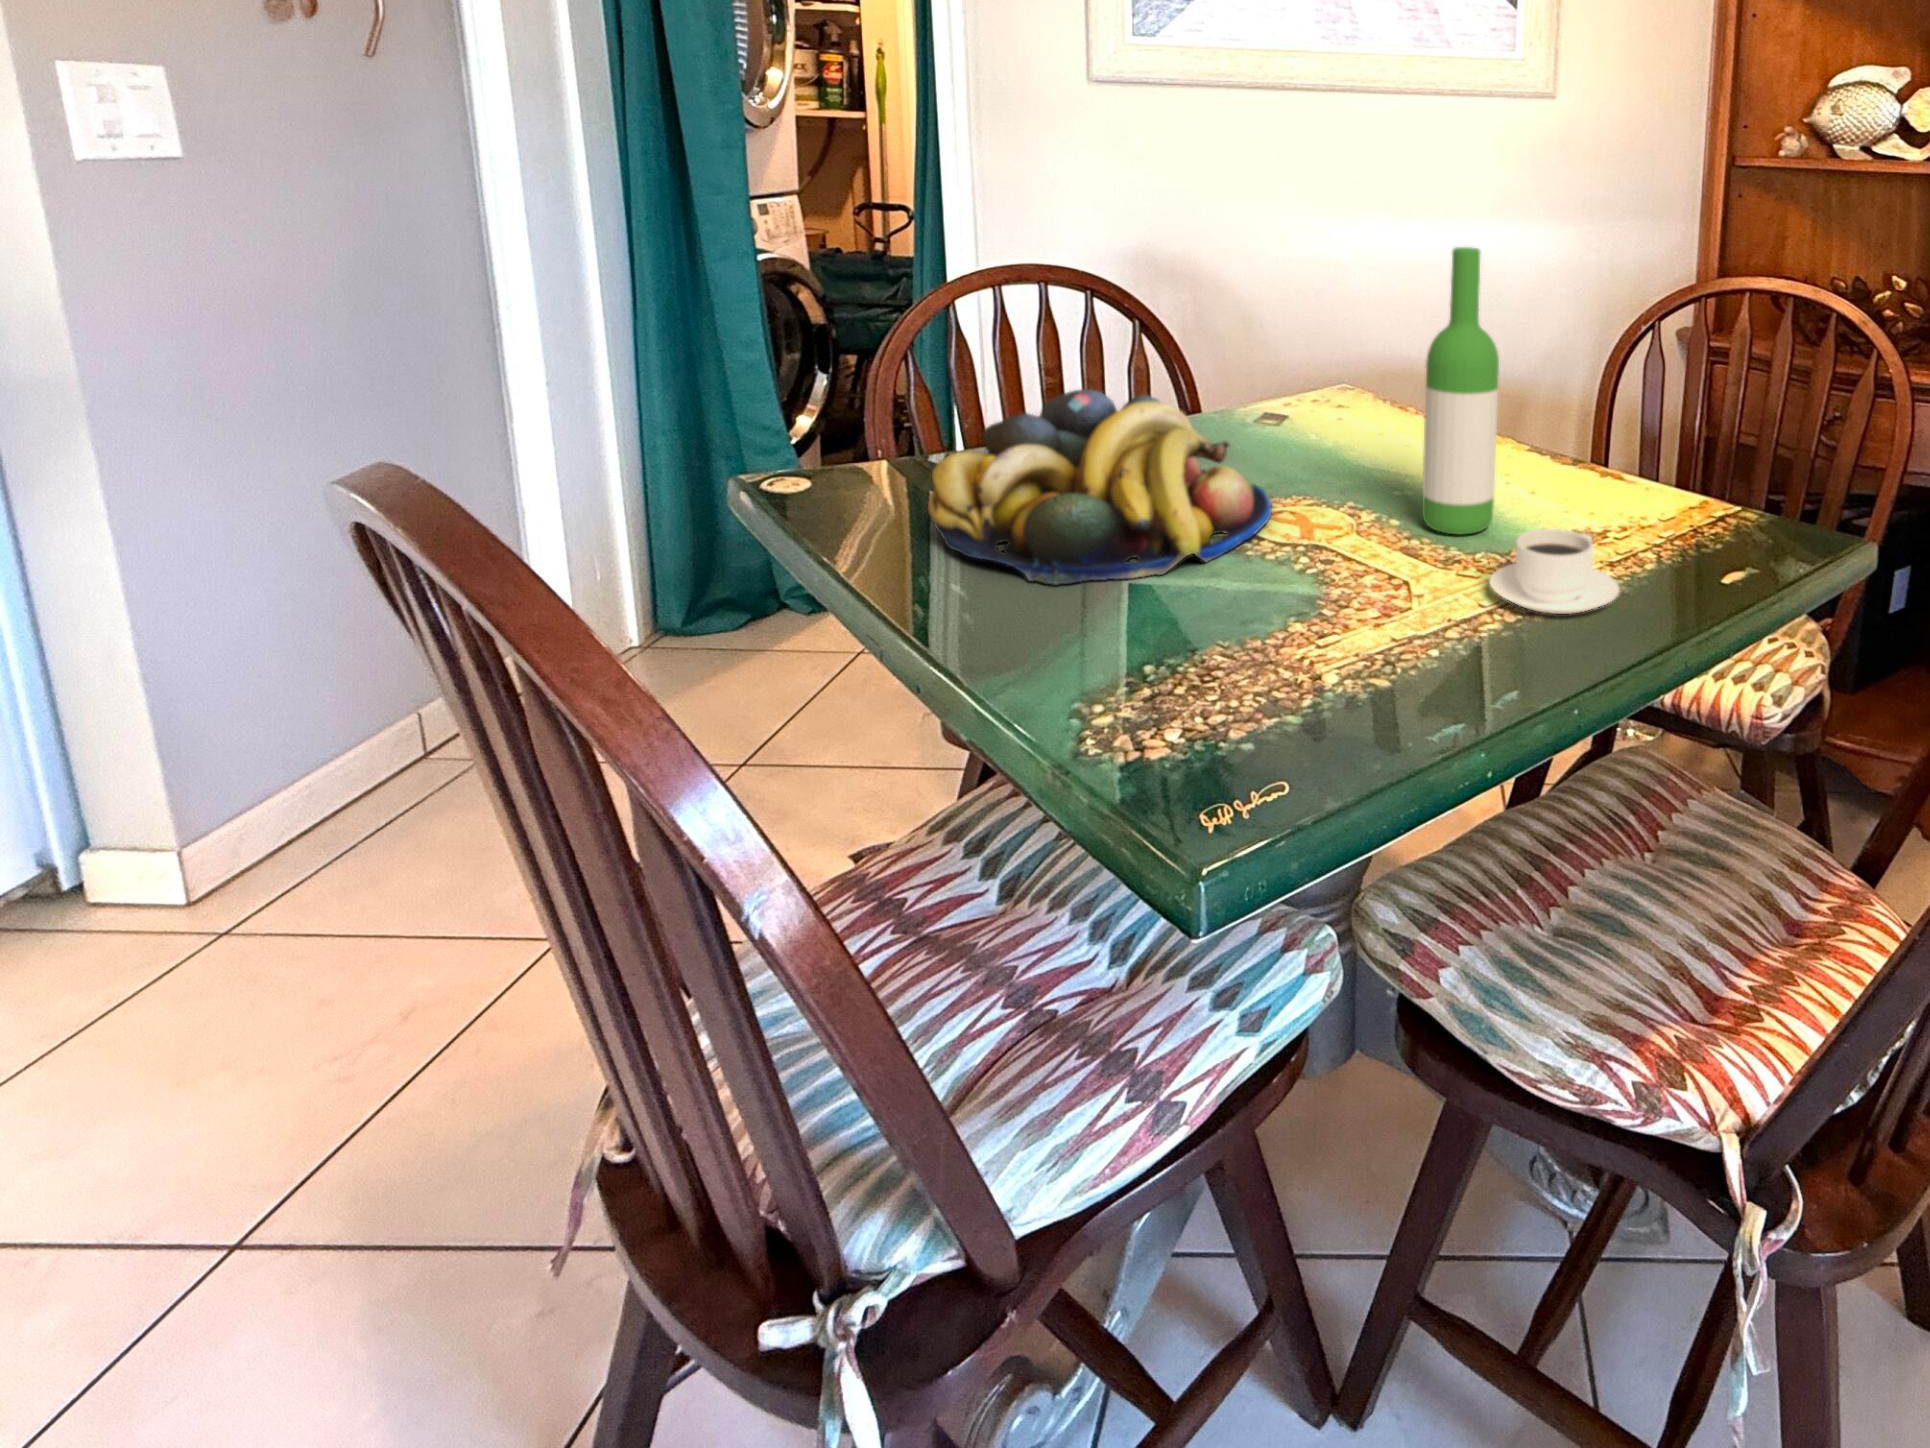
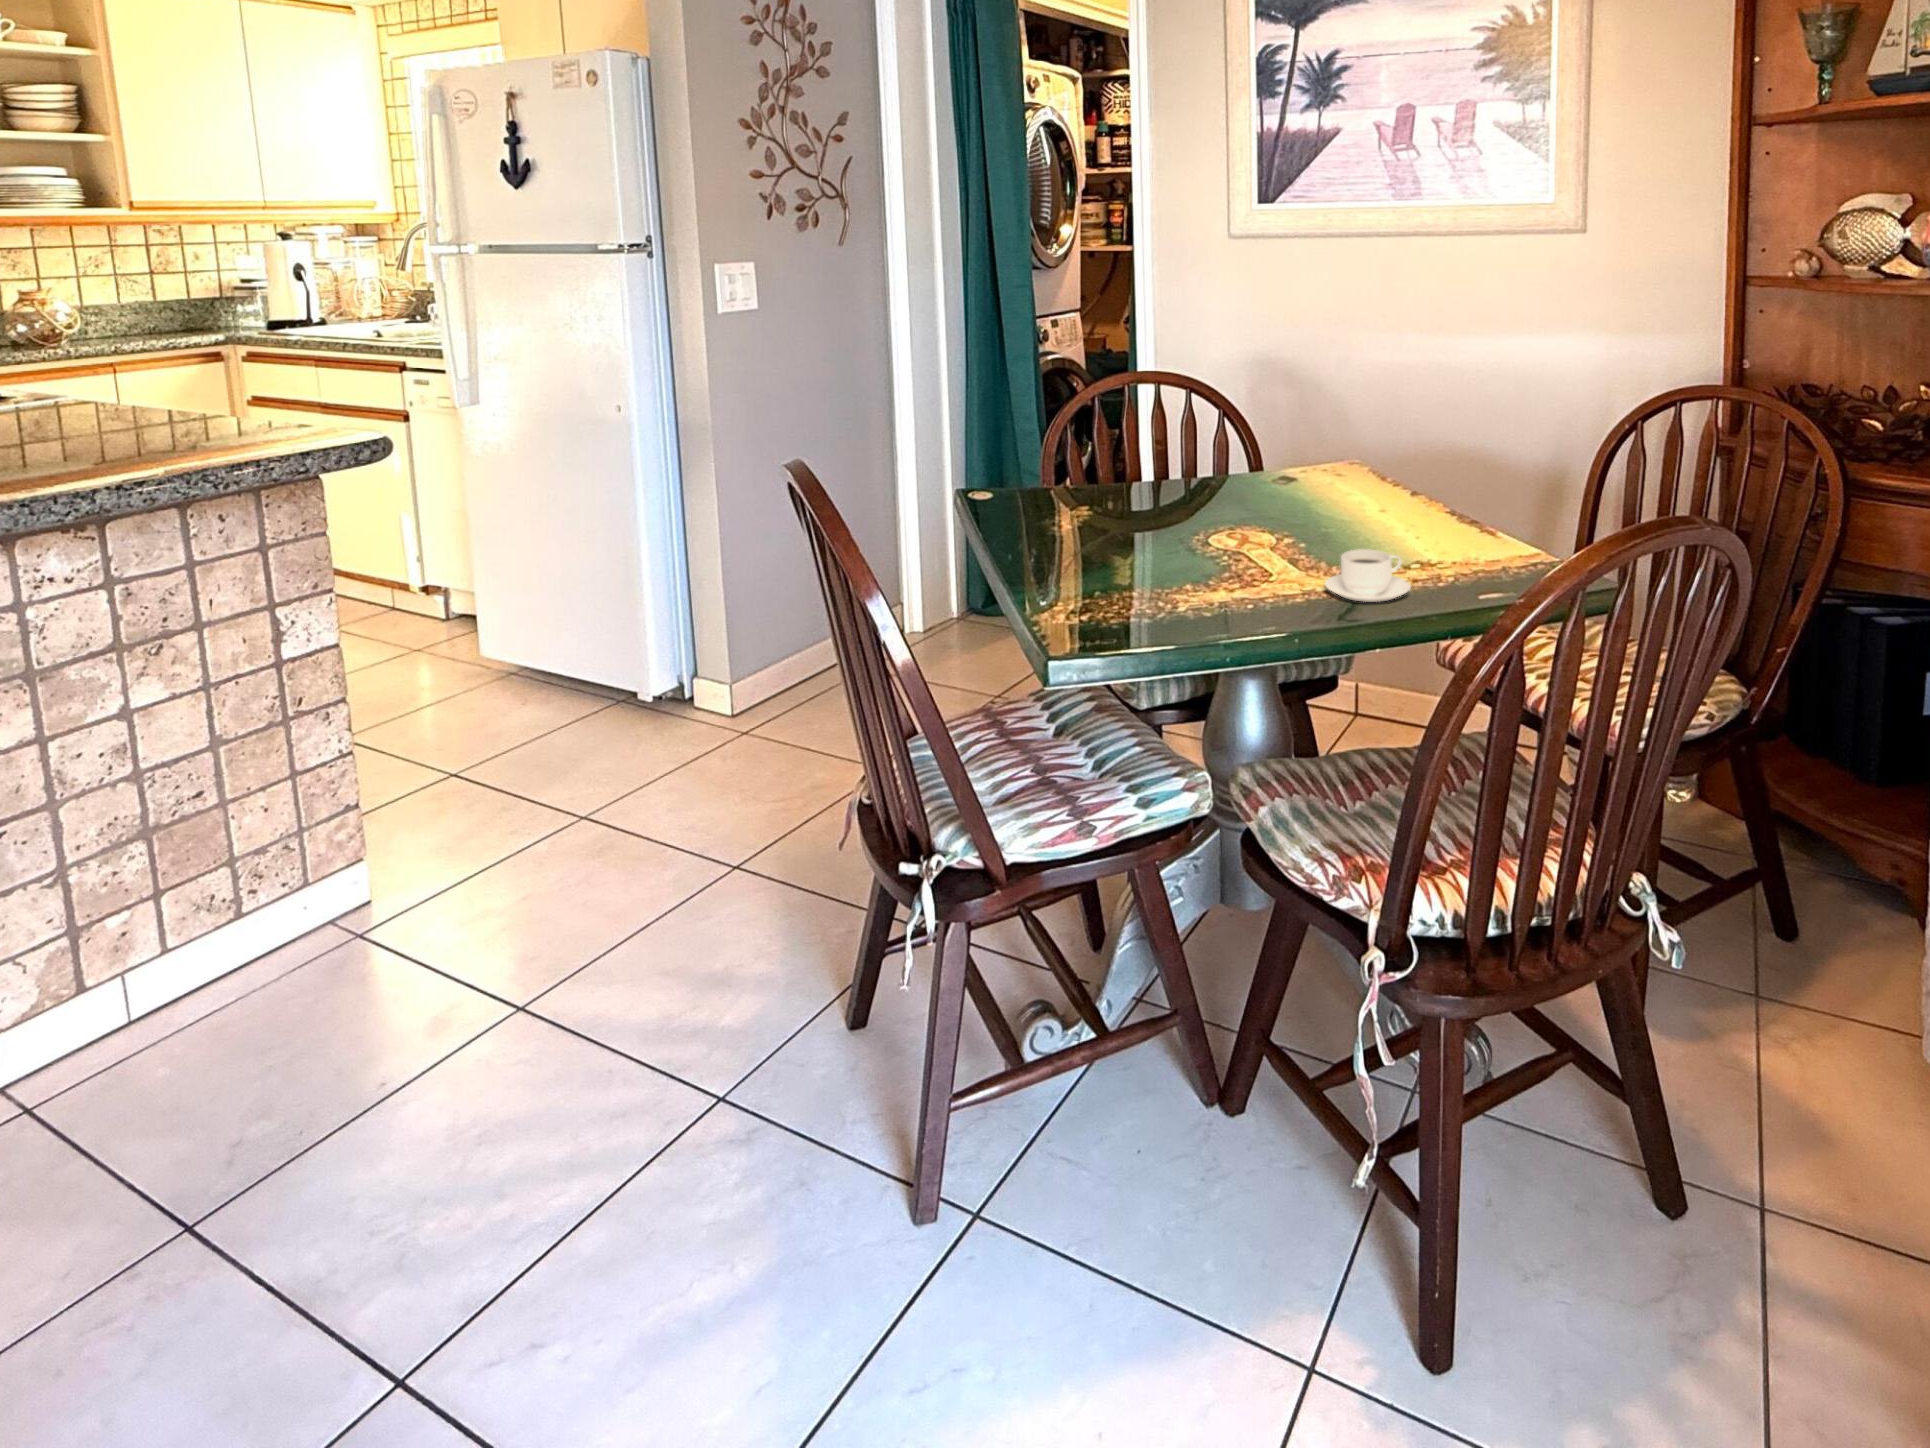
wine bottle: present [1422,247,1499,535] -> none [1326,363,1376,556]
fruit bowl: present [928,389,1272,585] -> none [1044,447,1245,557]

